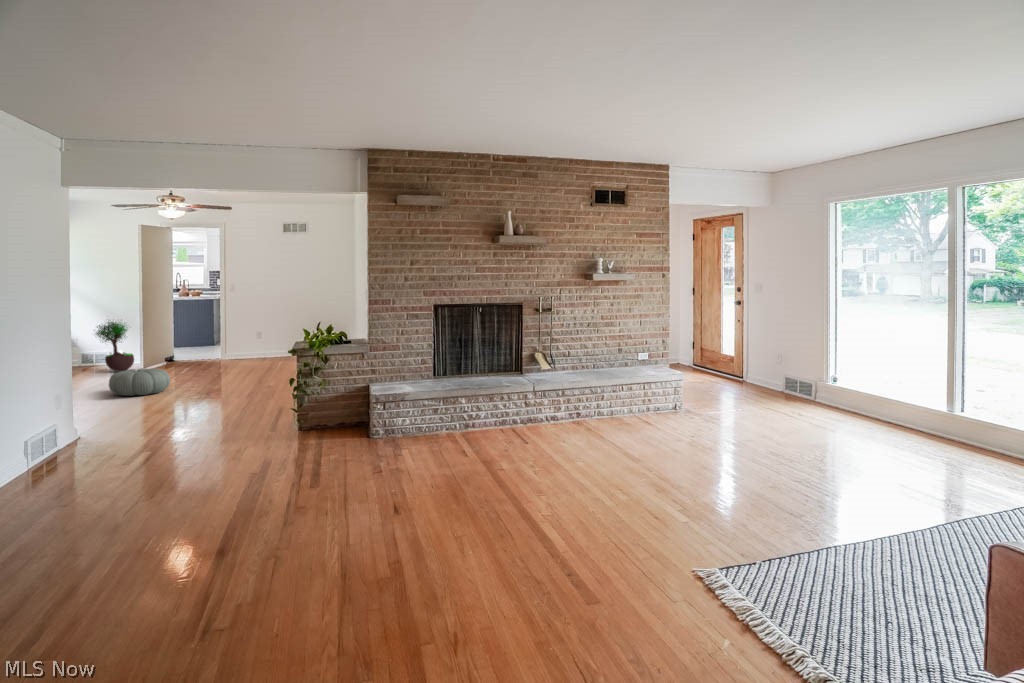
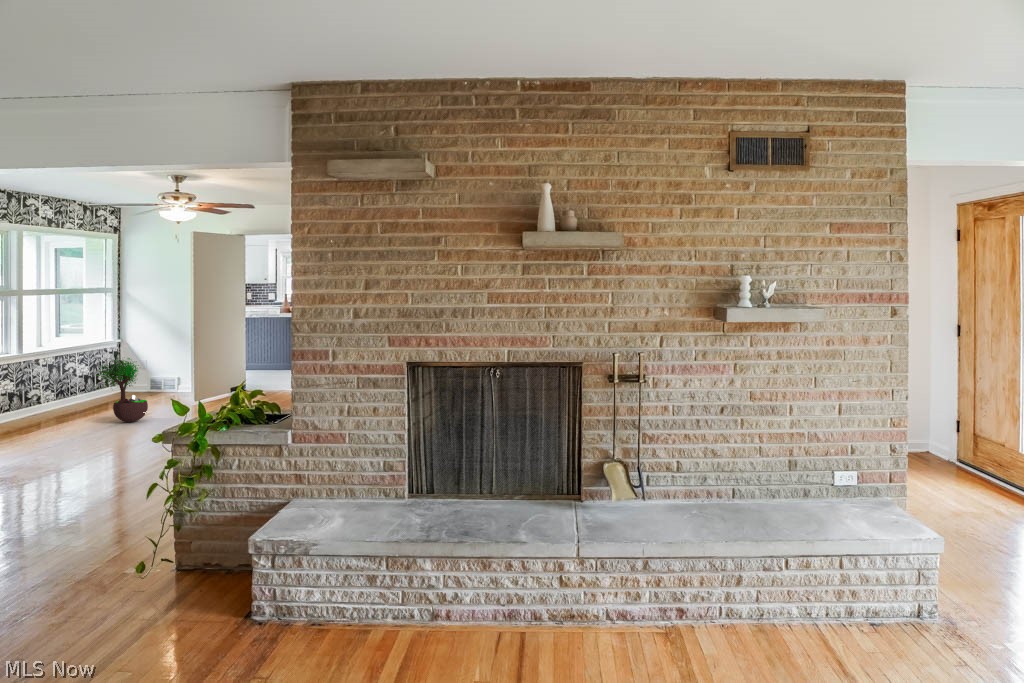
pouf: present [109,368,170,396] -> none [45,429,130,469]

